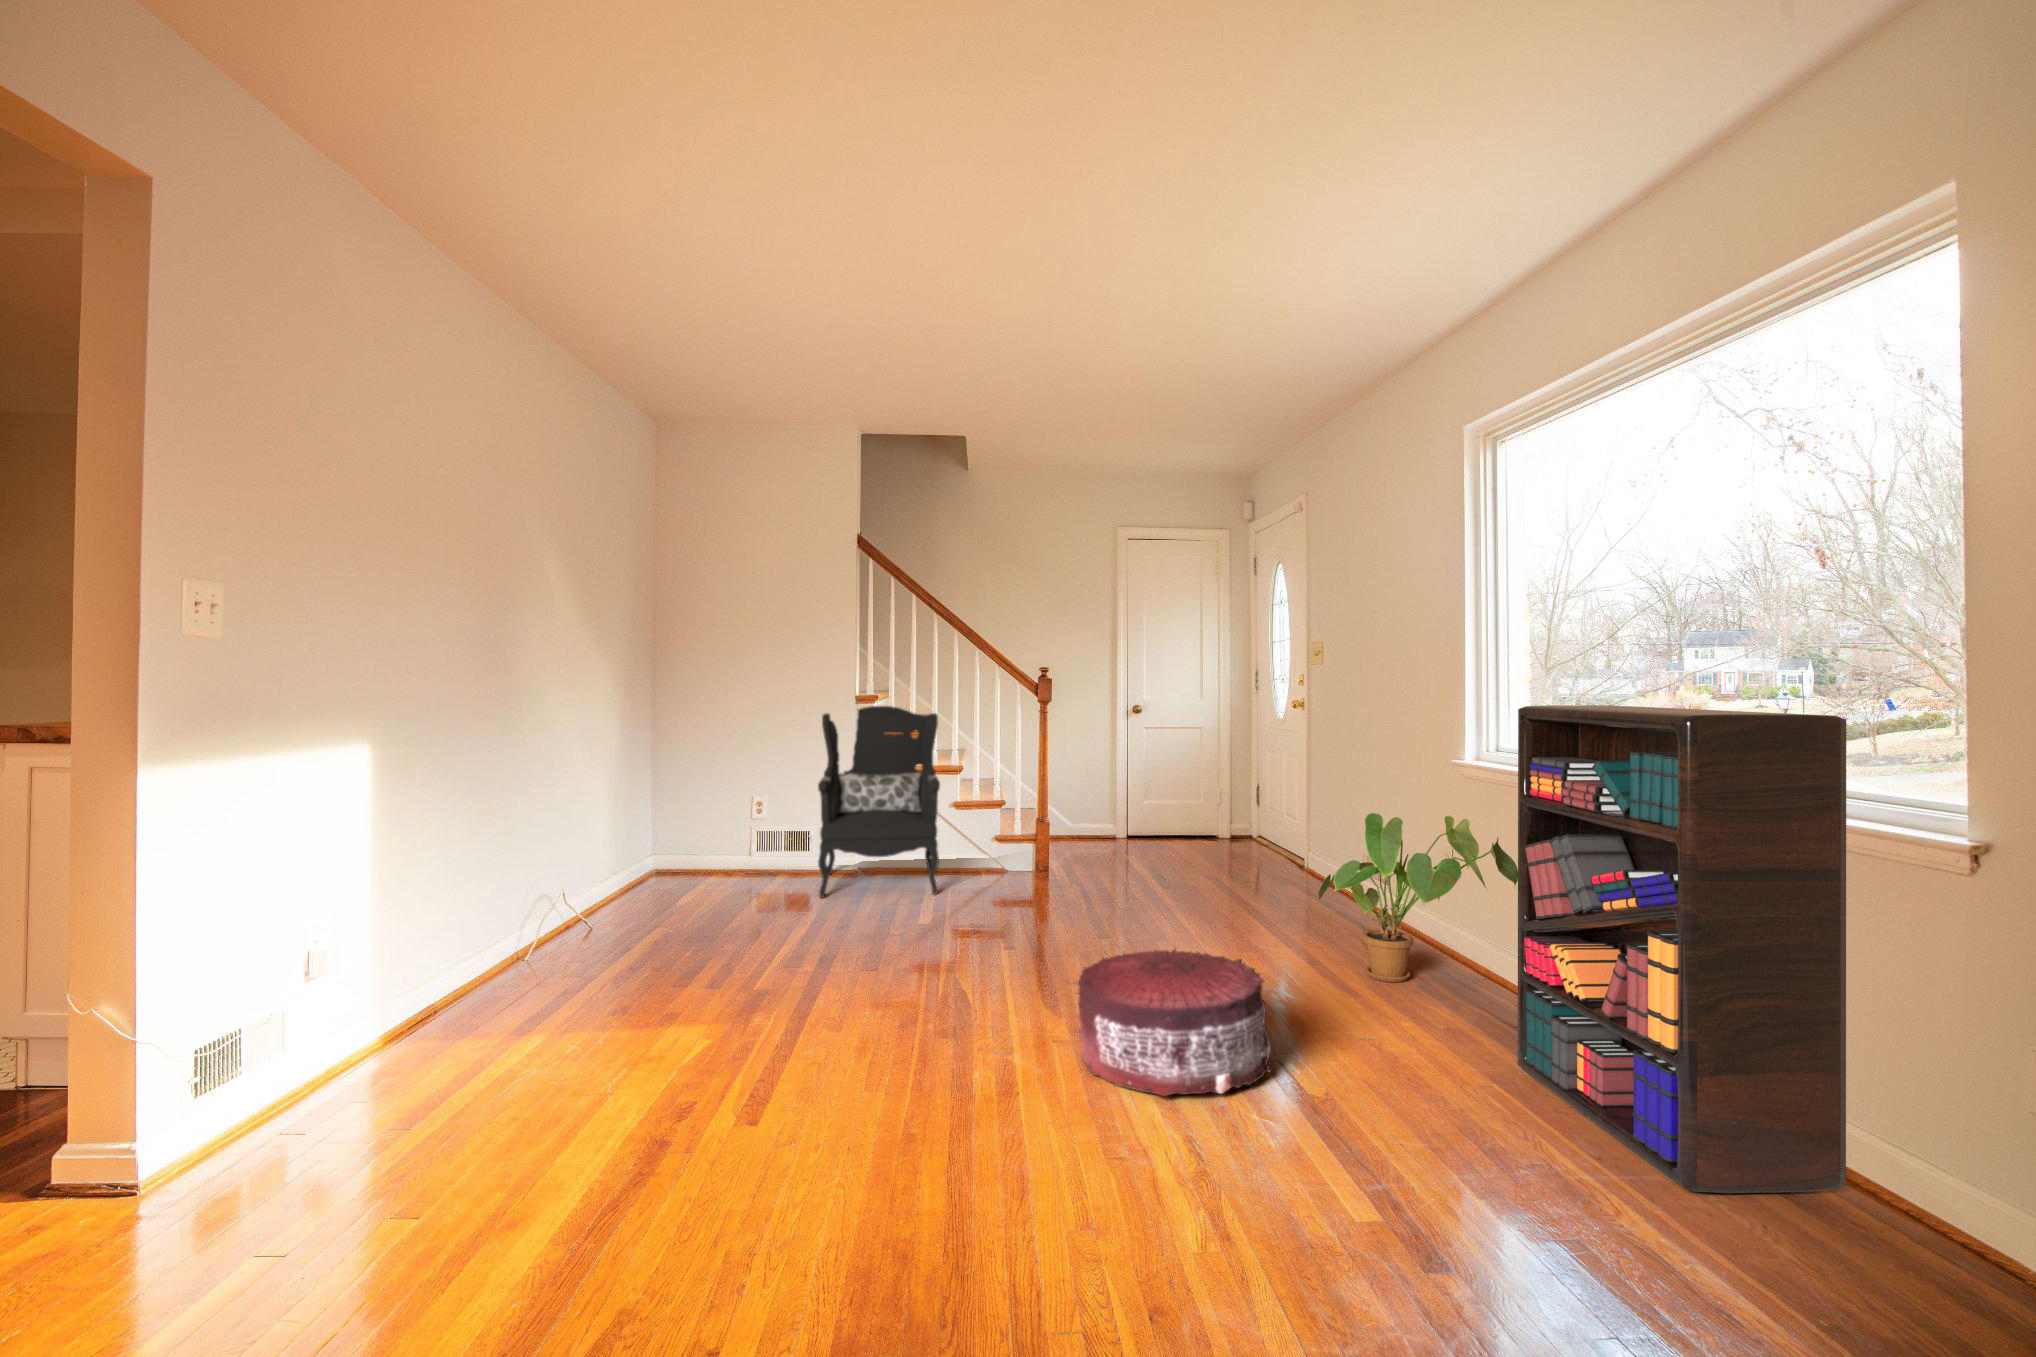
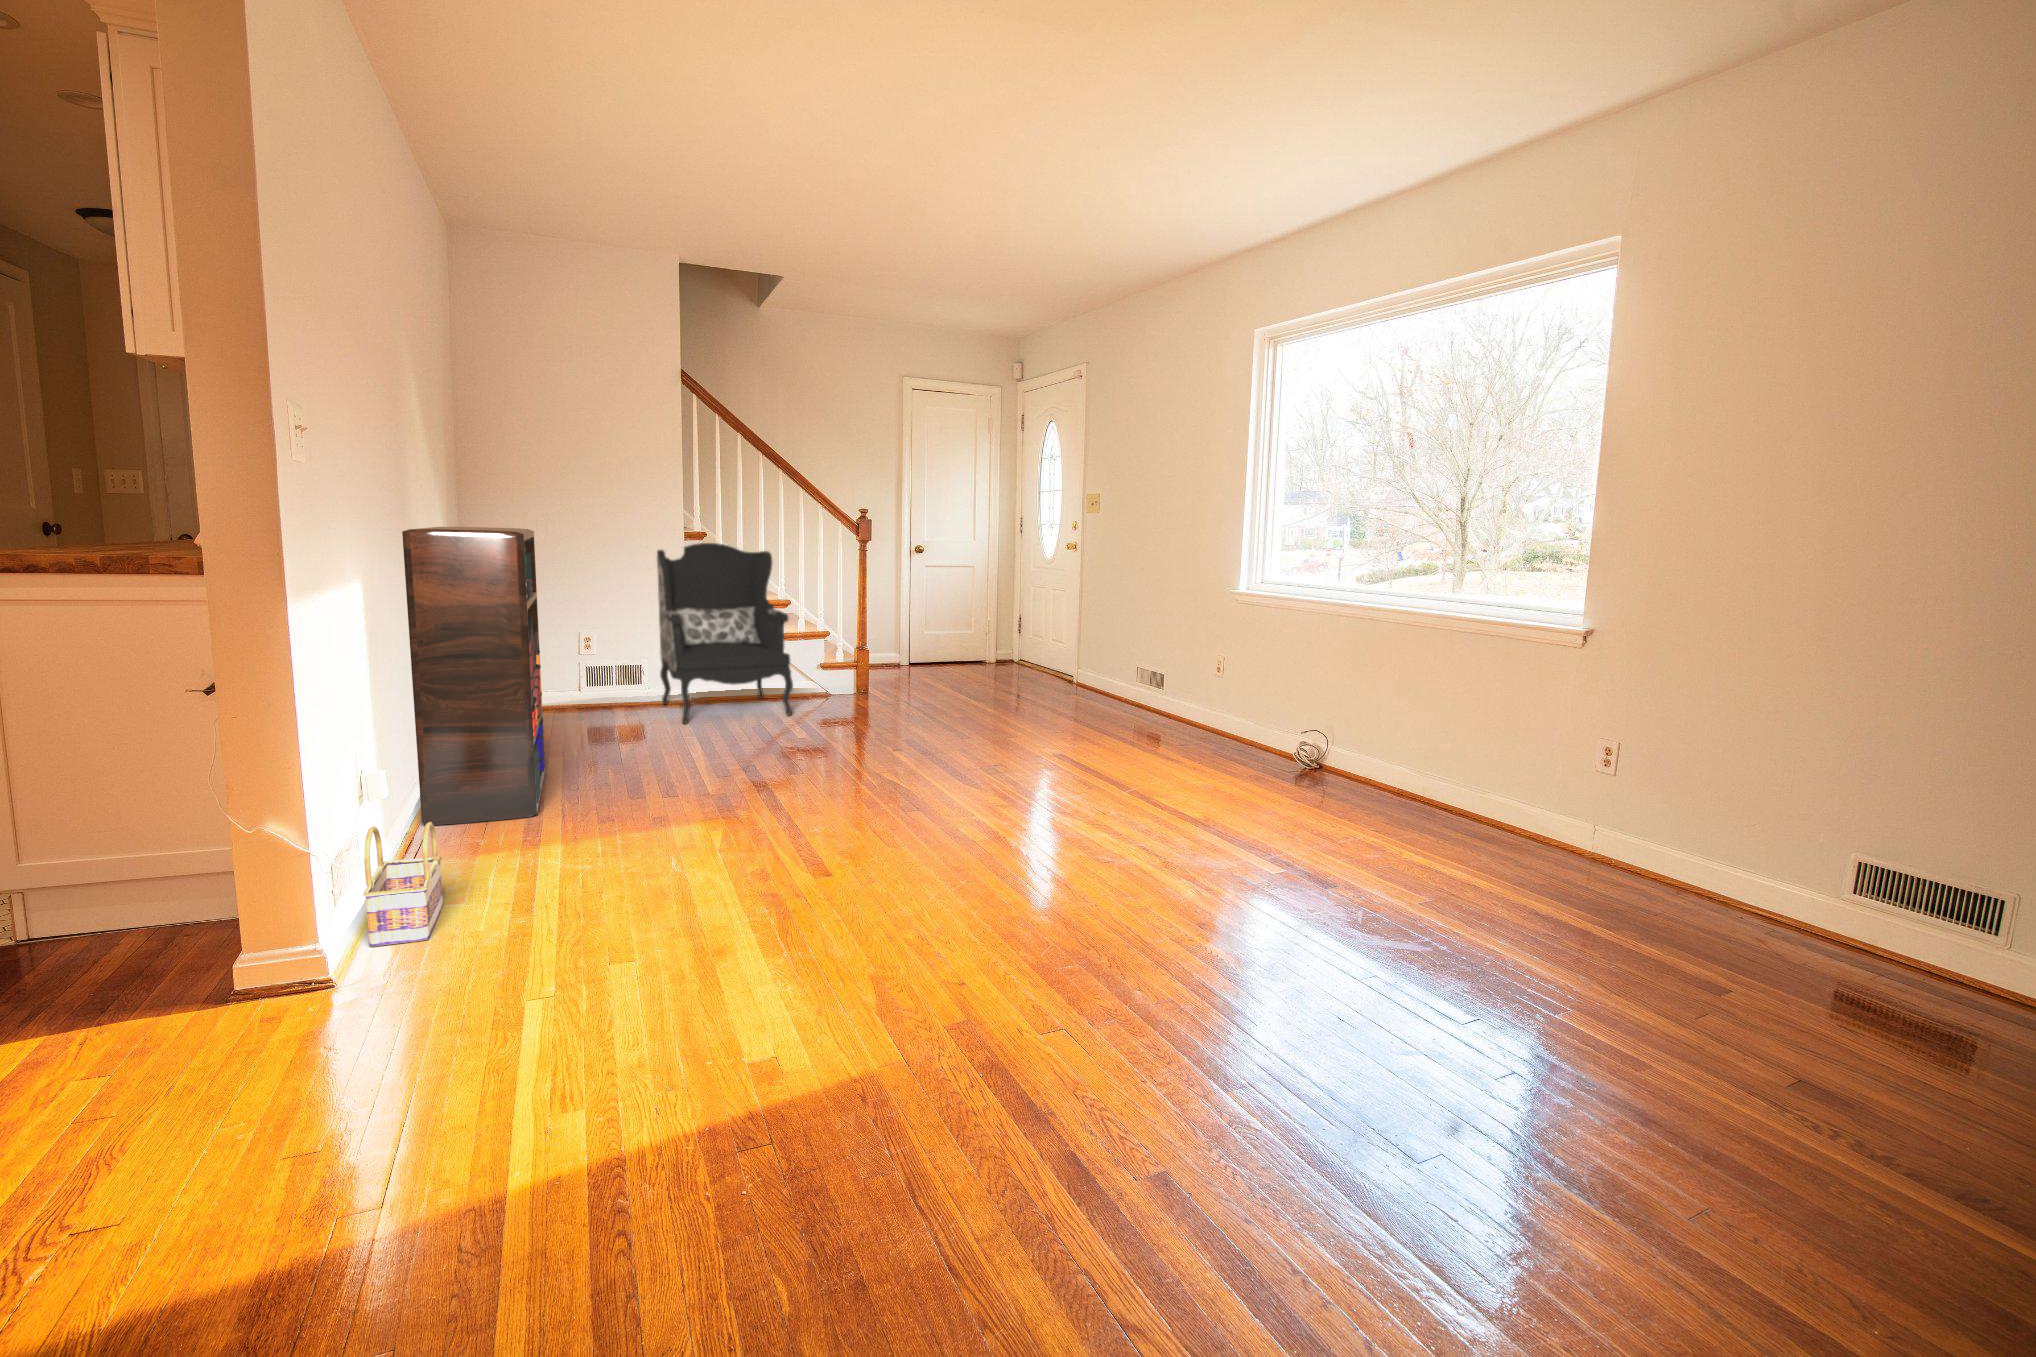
bookshelf: present [1518,705,1846,1193] -> present [402,527,545,825]
house plant: present [1318,813,1518,982] -> none [1142,631,1286,753]
pouf: present [1078,949,1271,1096] -> none [1030,731,1174,828]
basket: none [223,1010,350,1146] -> present [363,822,443,947]

